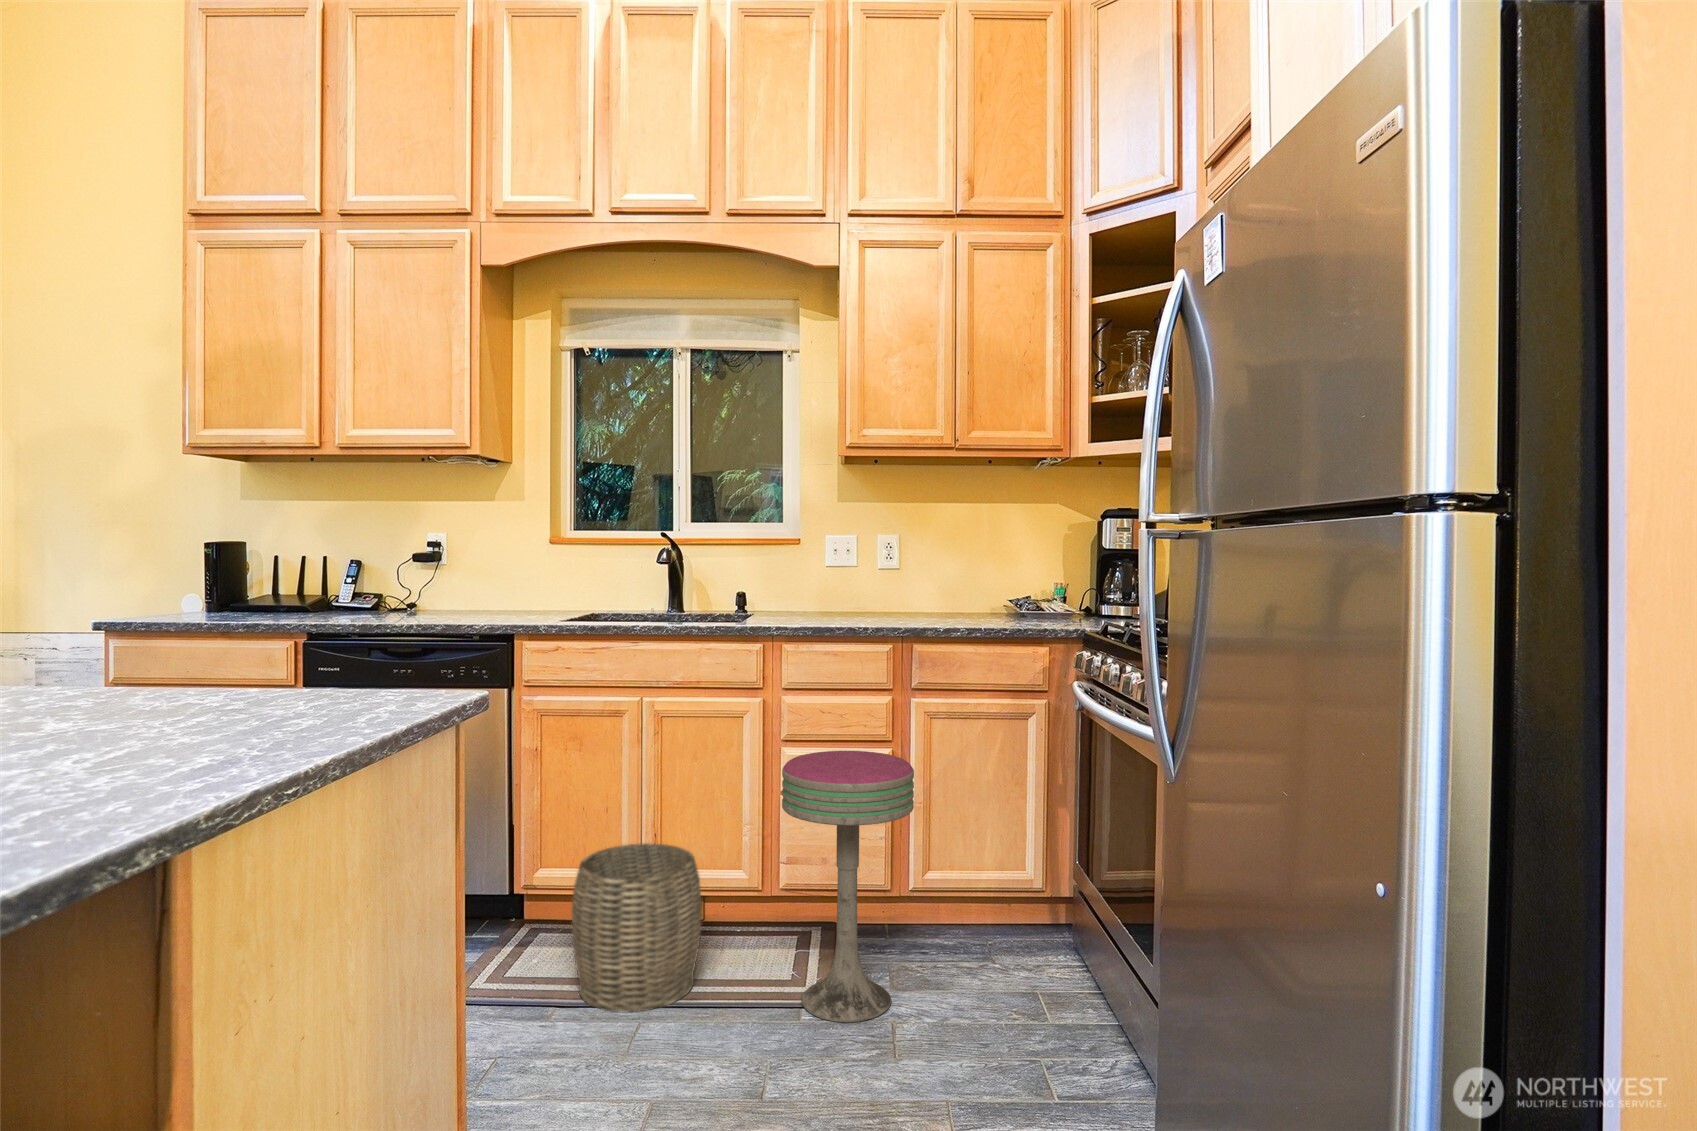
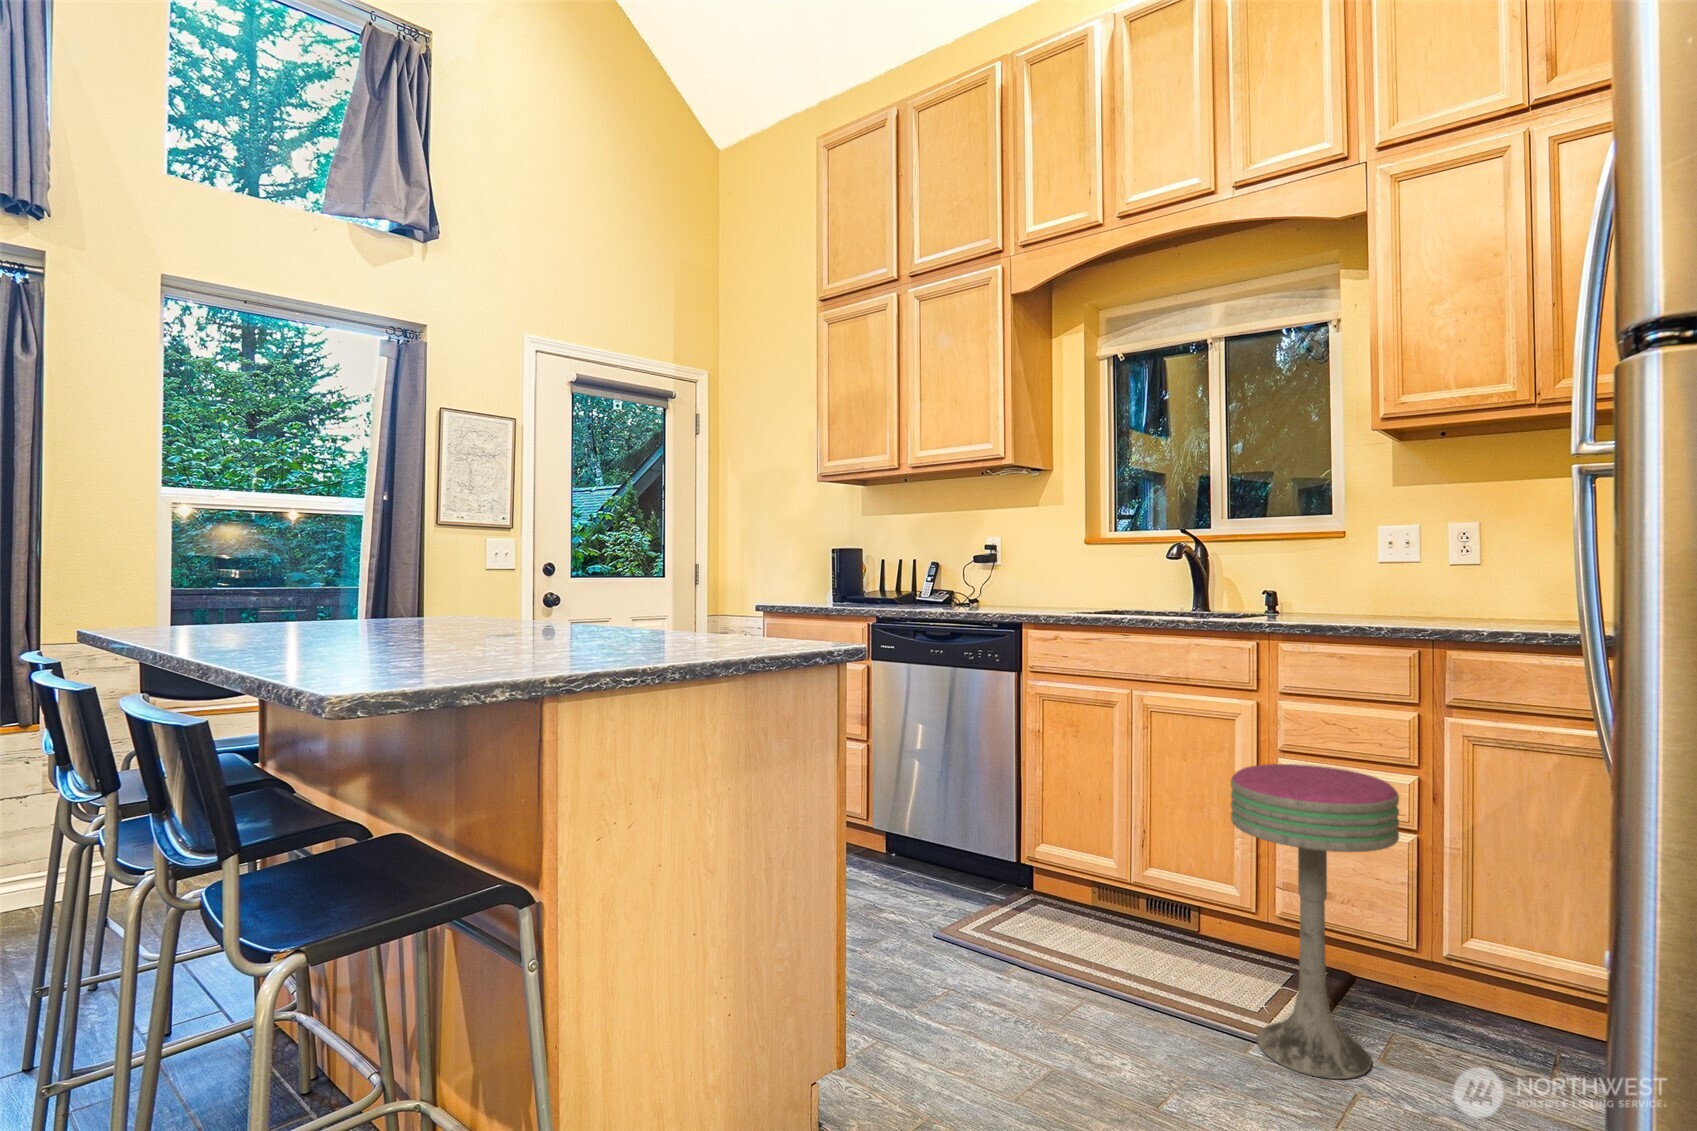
woven basket: present [572,843,701,1012] -> none [1035,830,1163,995]

